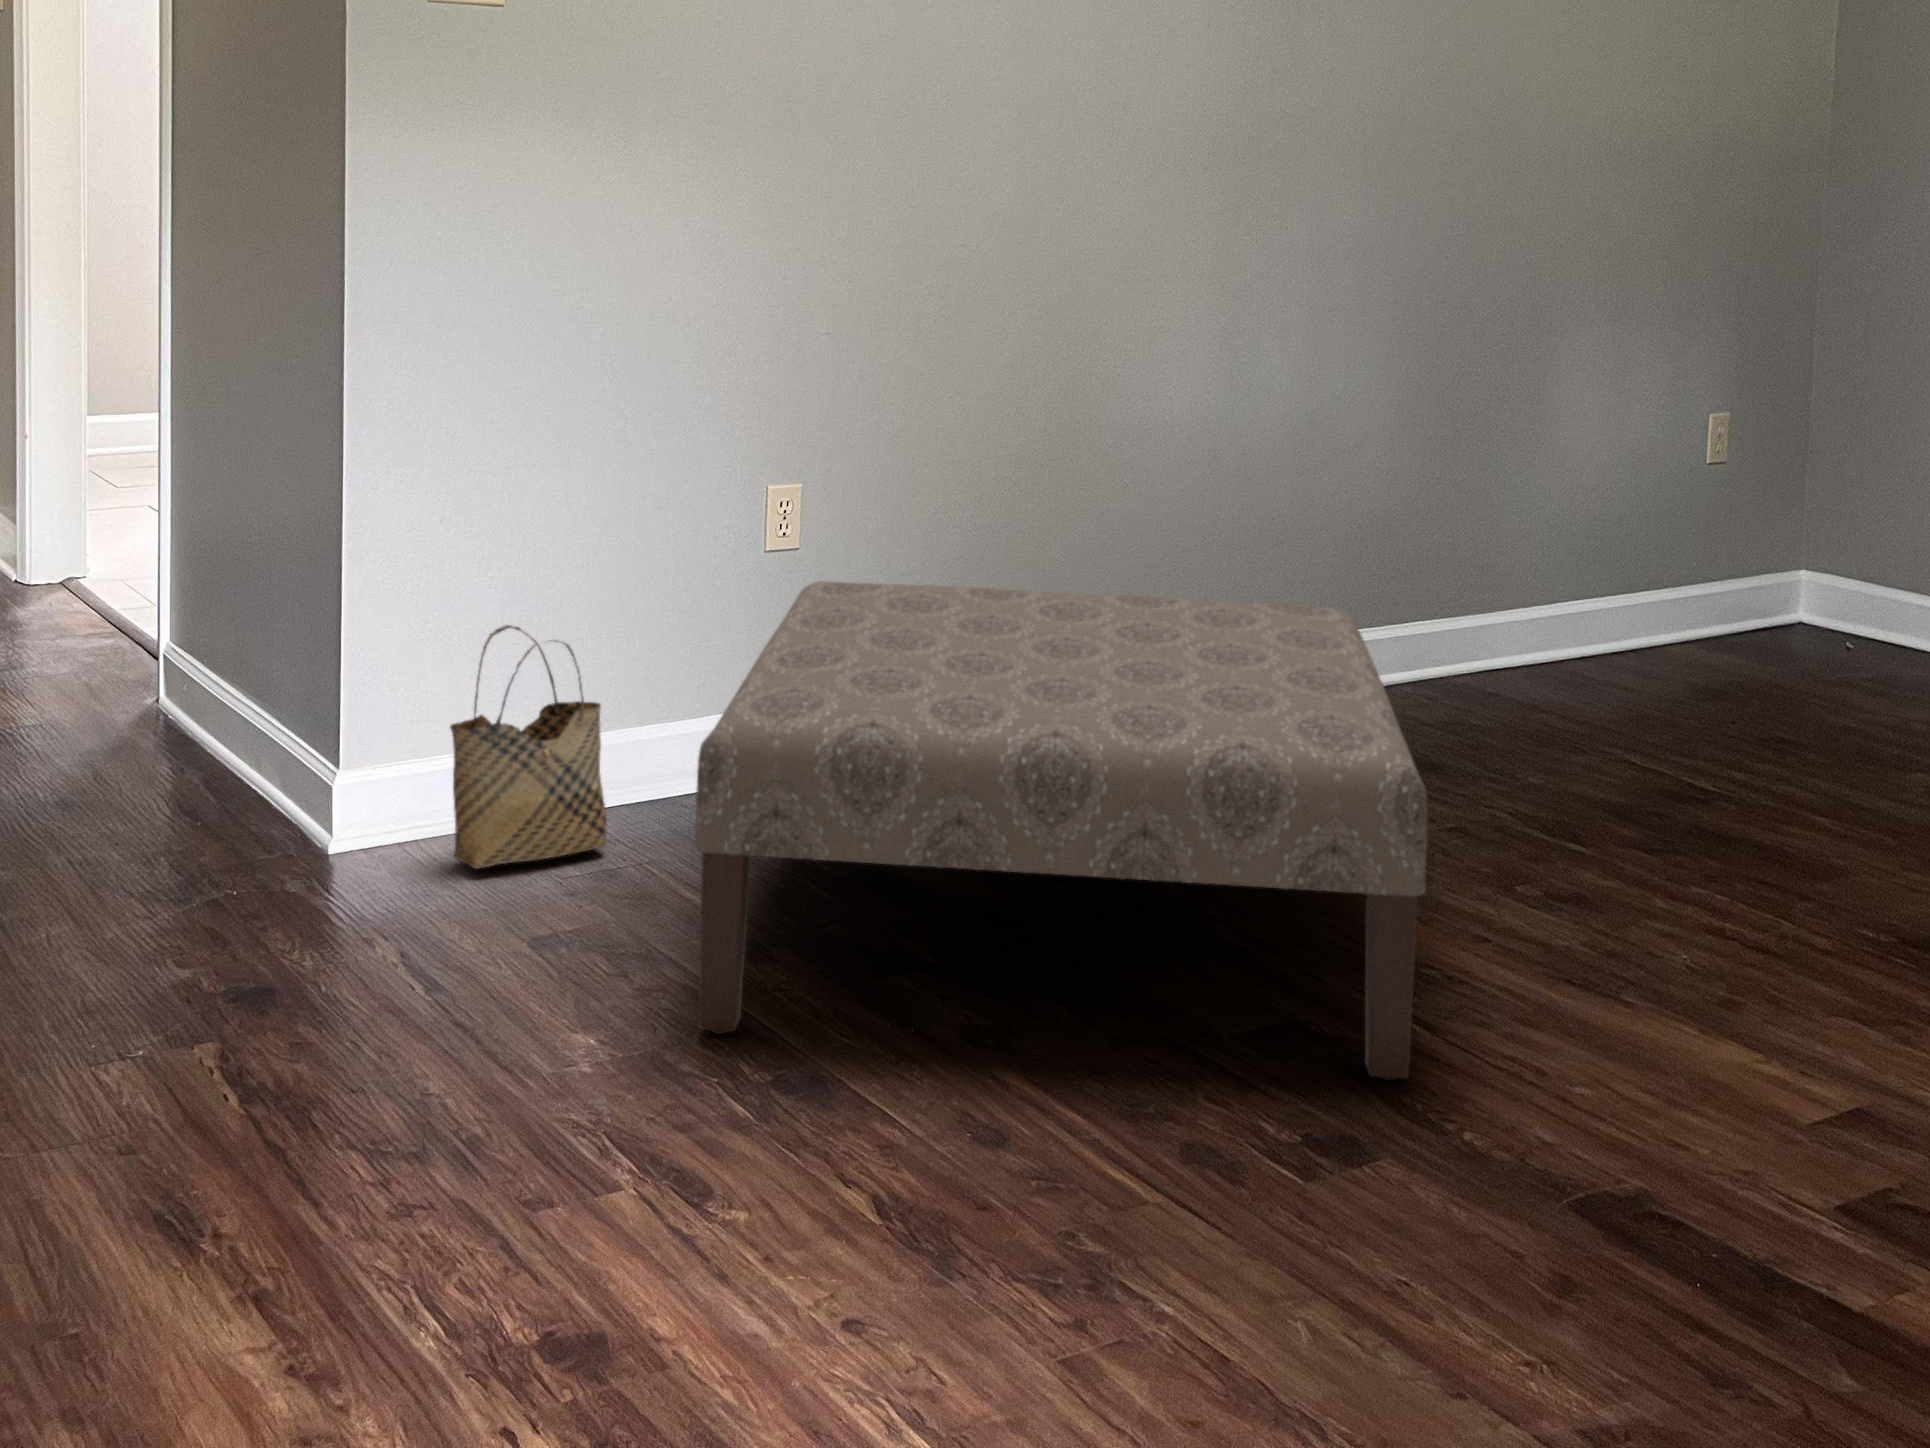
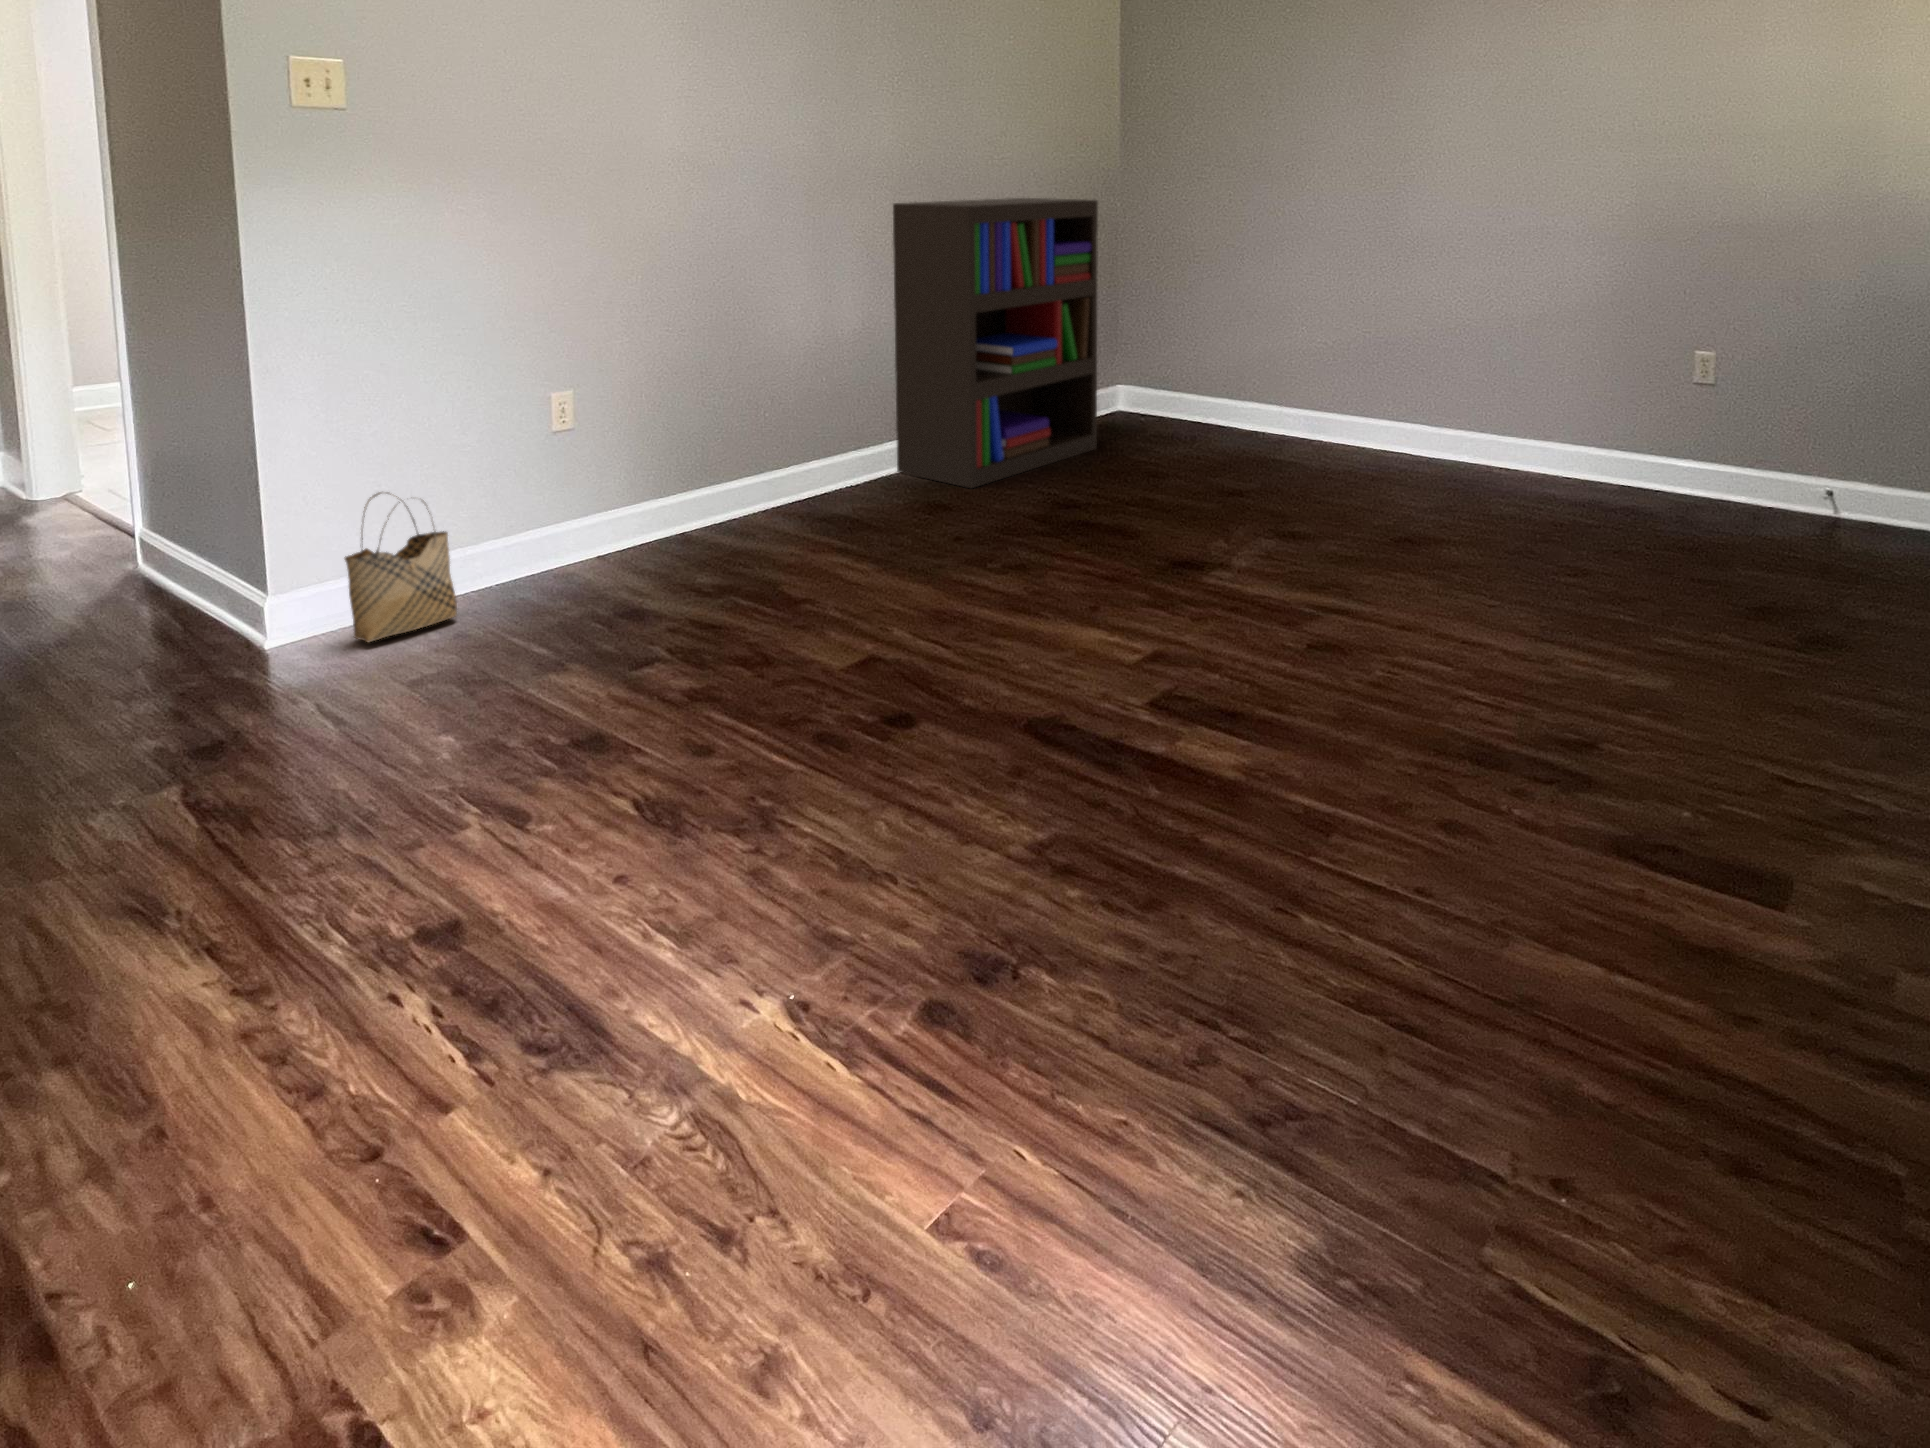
bookshelf: none [1358,183,1798,741] -> present [893,198,1098,488]
ottoman: present [695,581,1427,1080] -> none [508,430,936,719]

